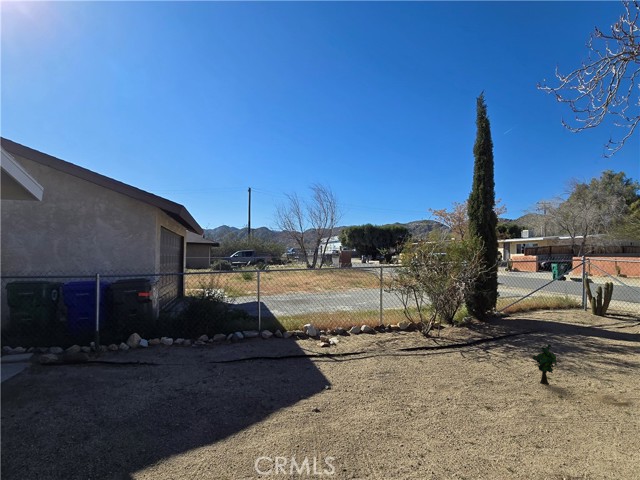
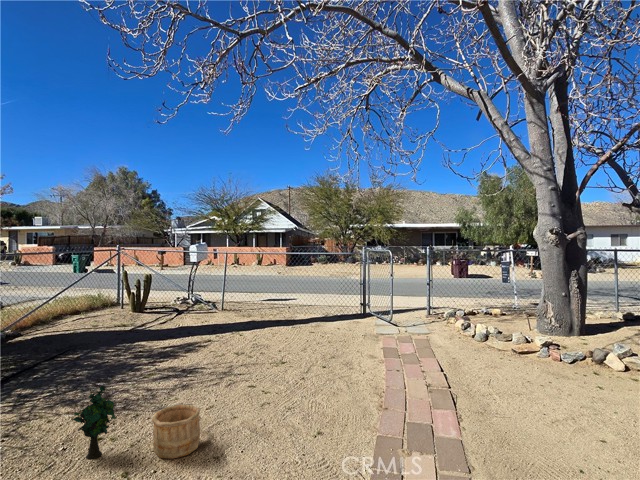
wooden bucket: none [580,370,618,402] -> present [152,405,200,459]

